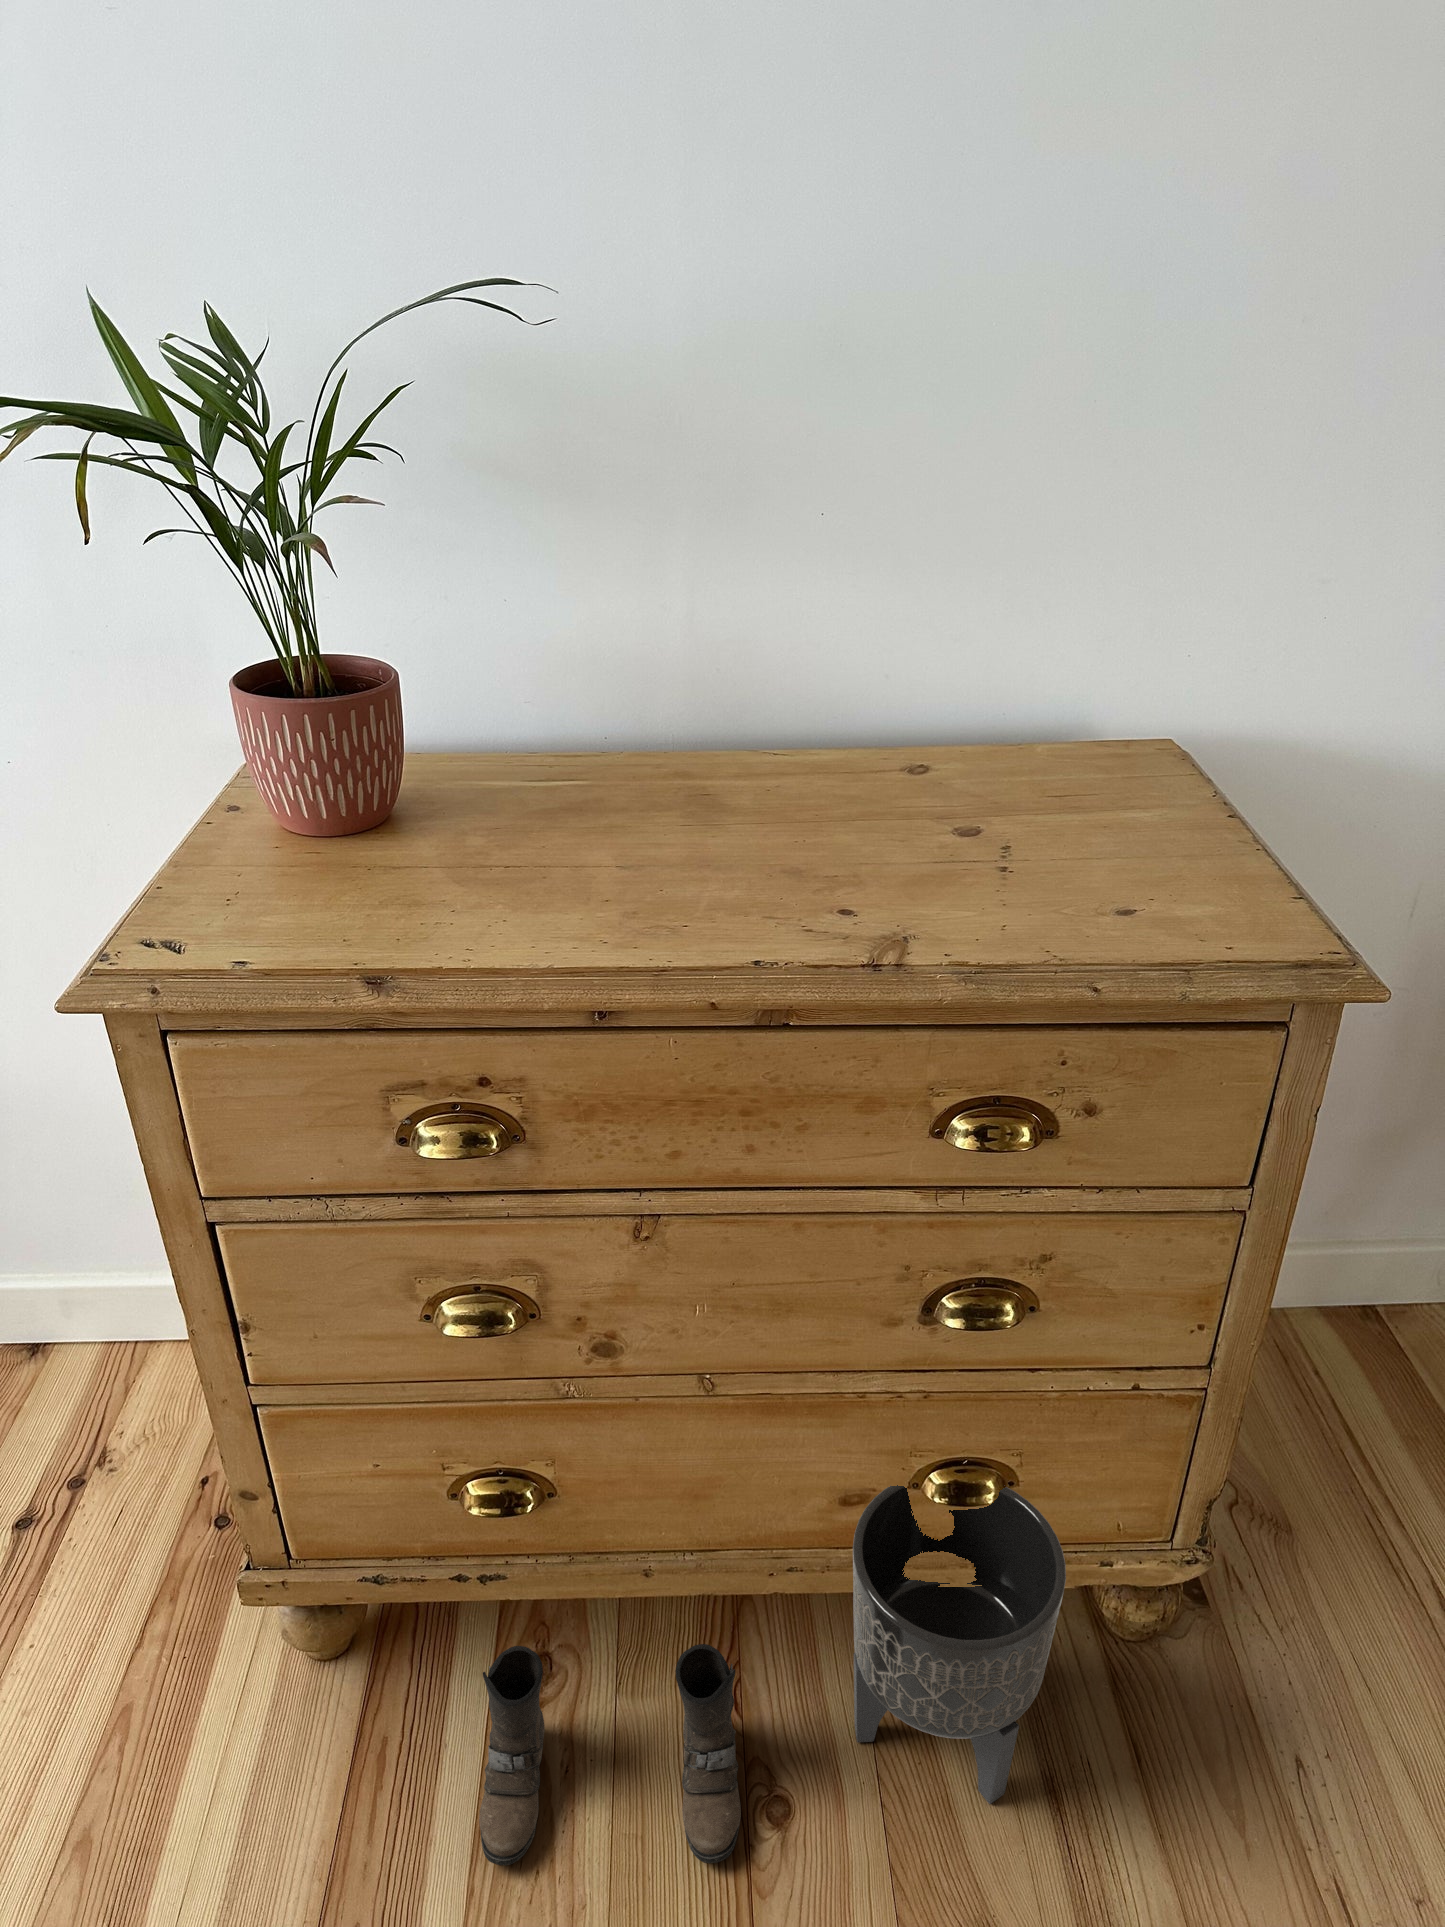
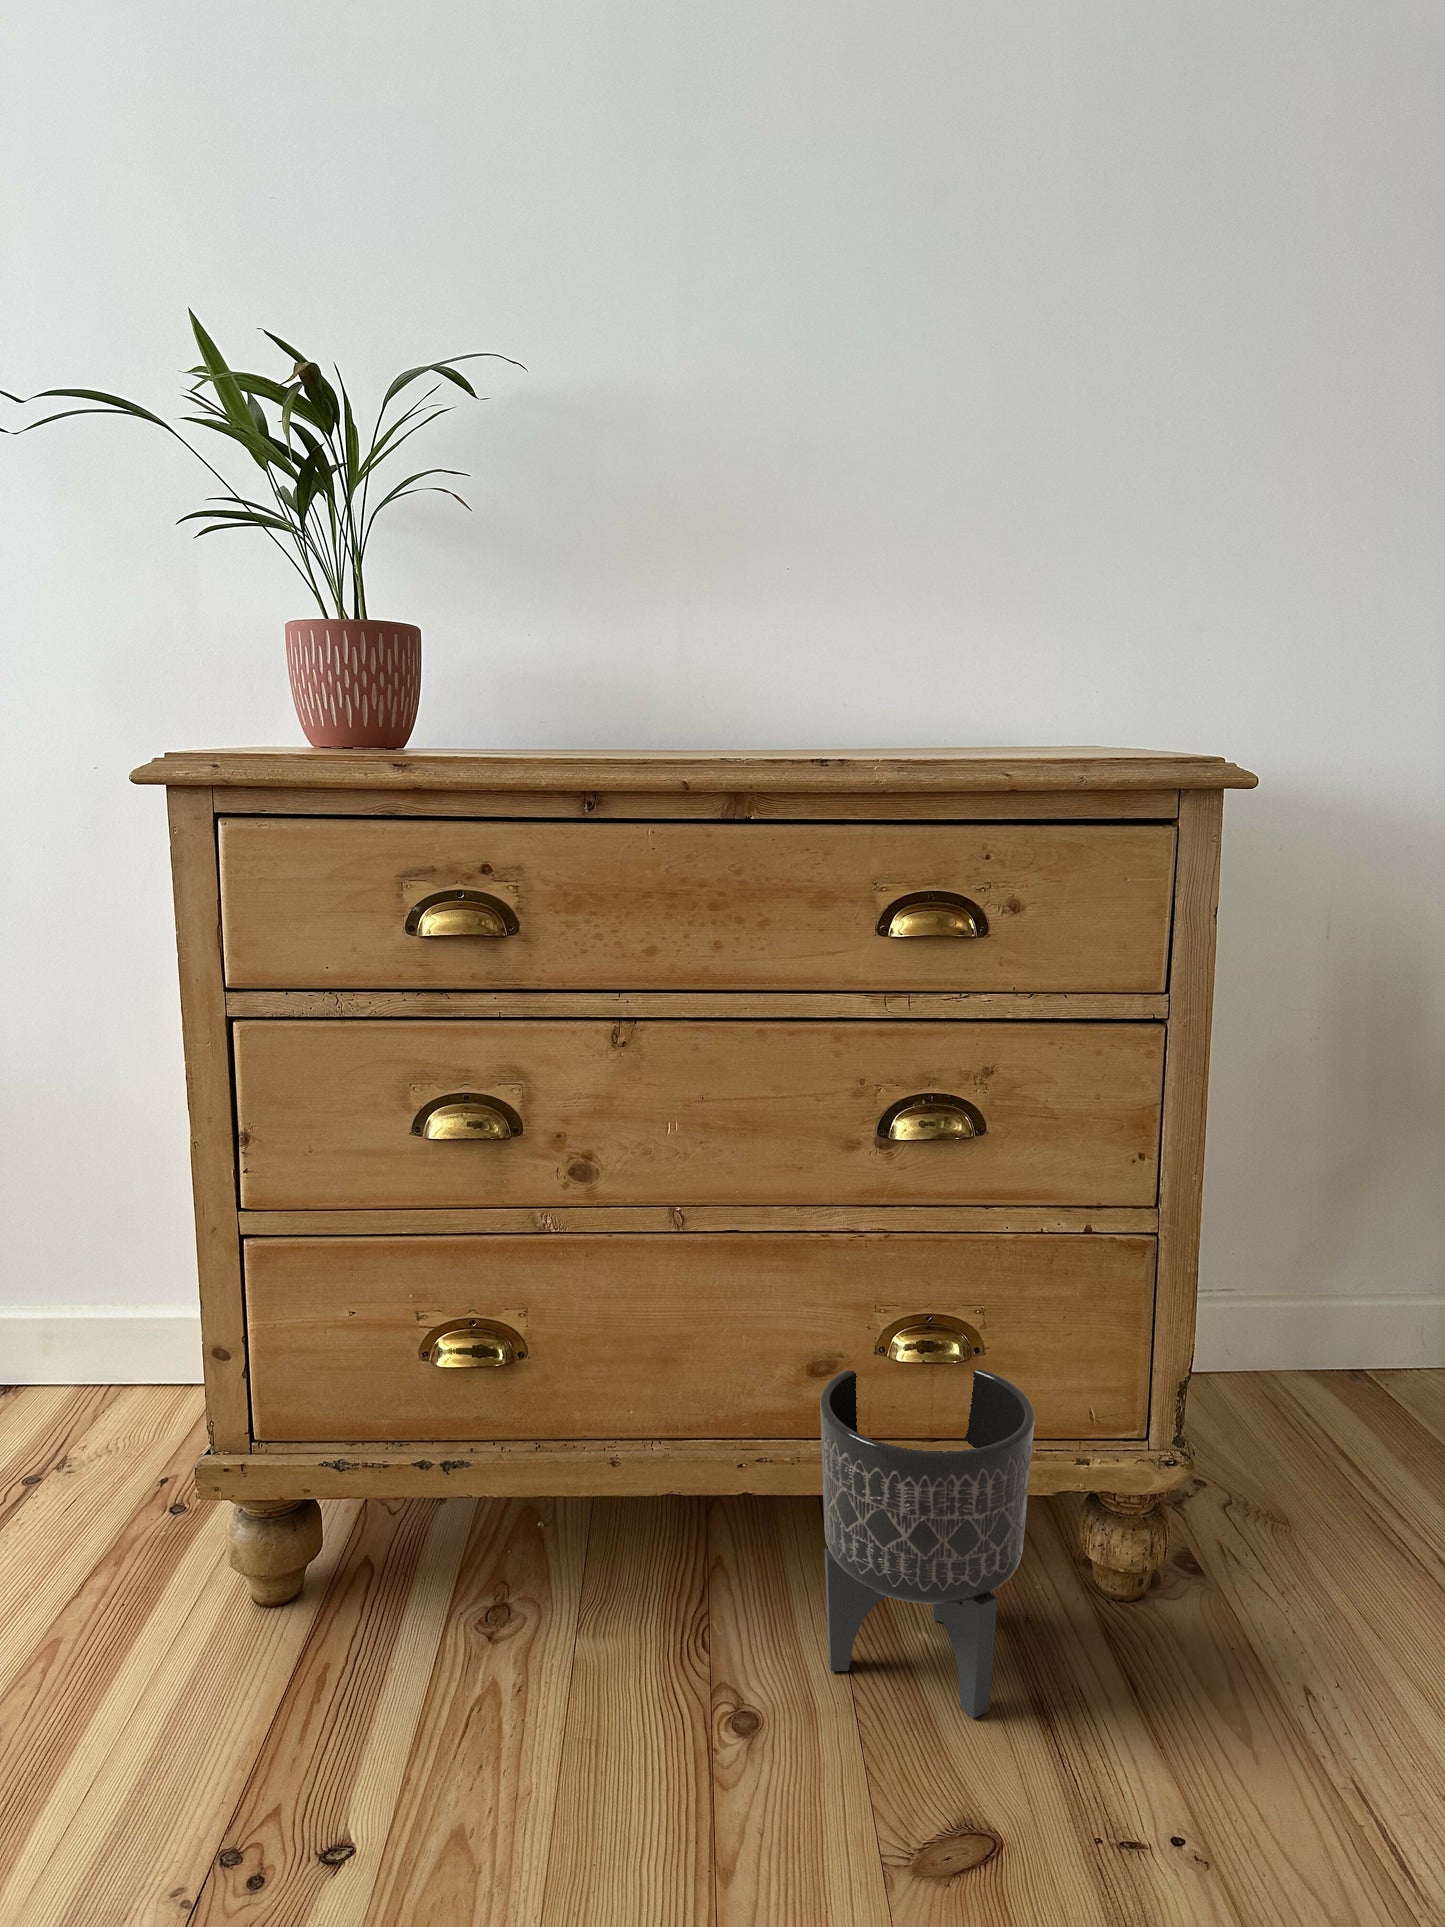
boots: present [479,1644,741,1865] -> none [422,1529,704,1754]

